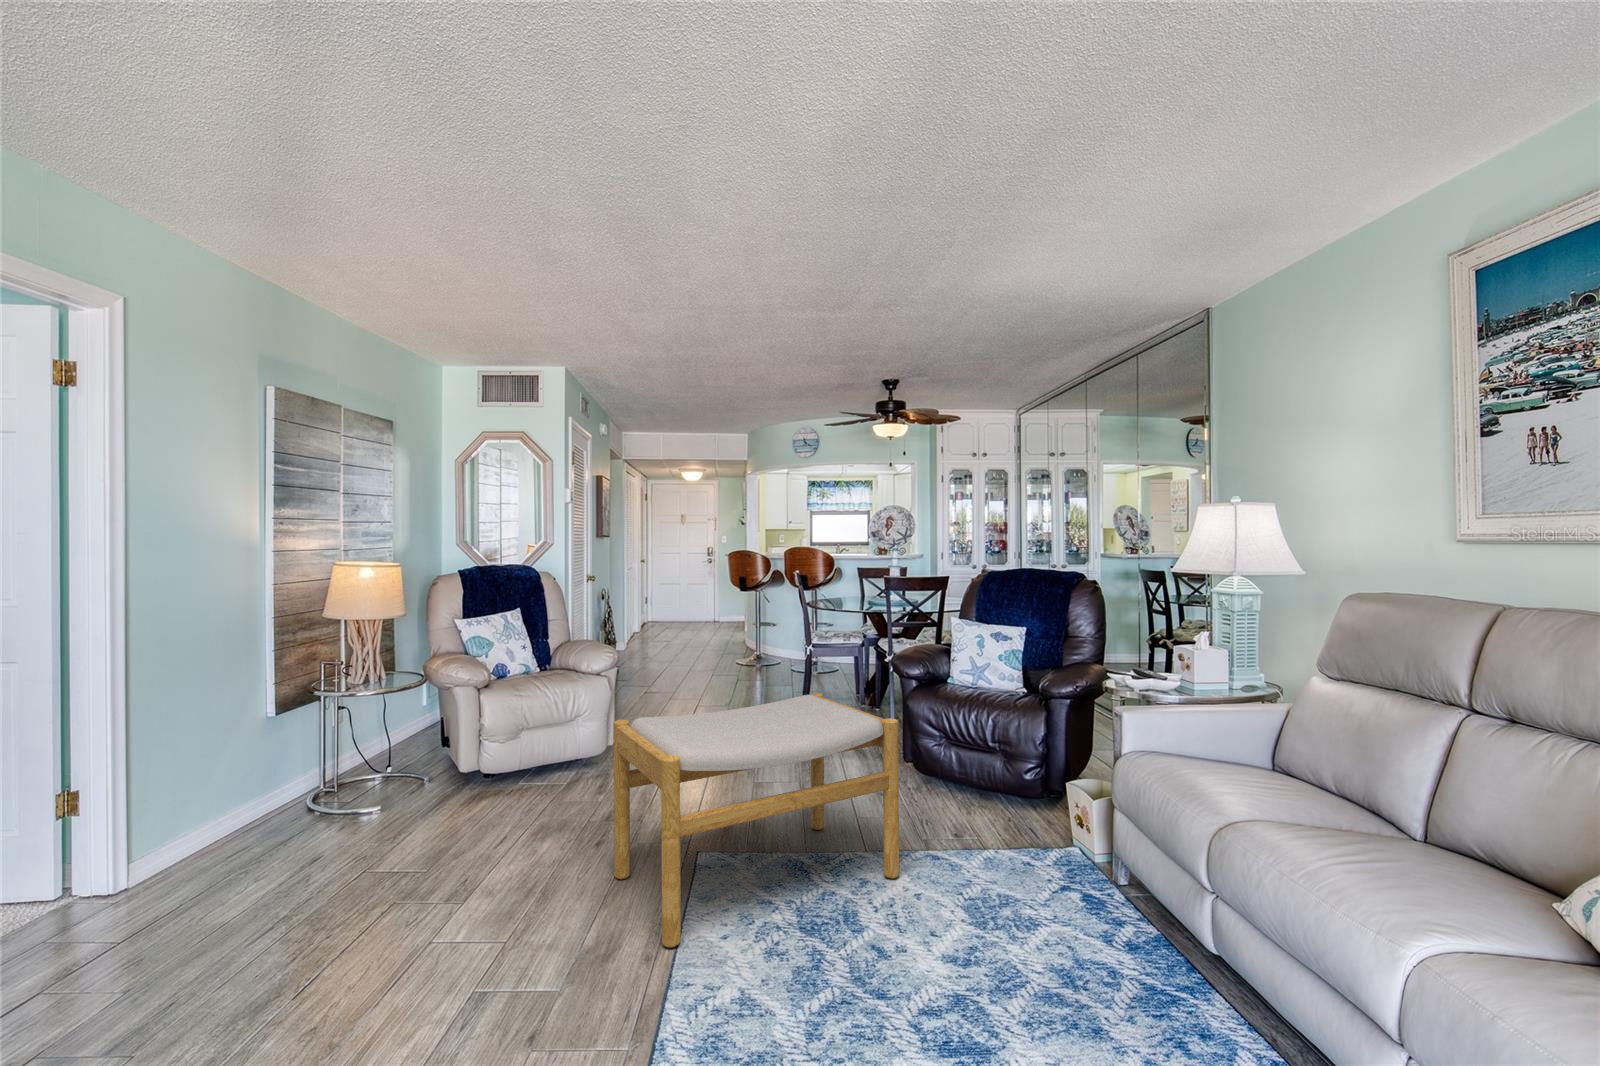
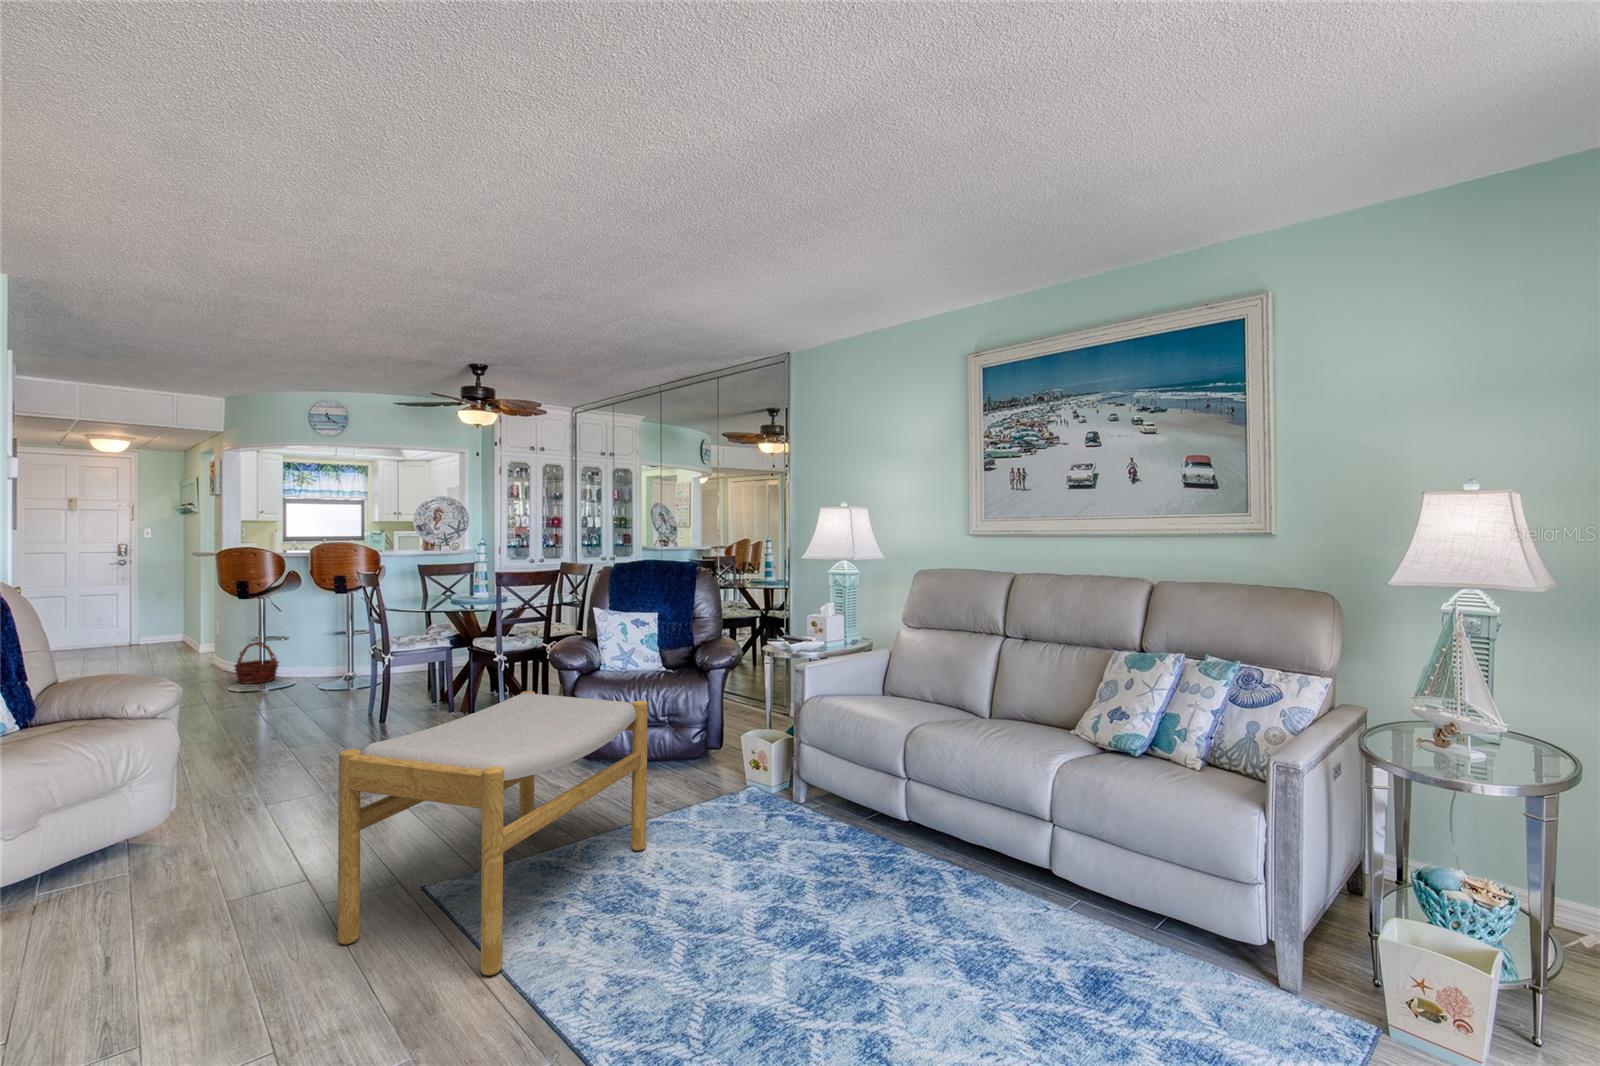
basket: none [755,630,784,662] -> present [234,642,279,684]

